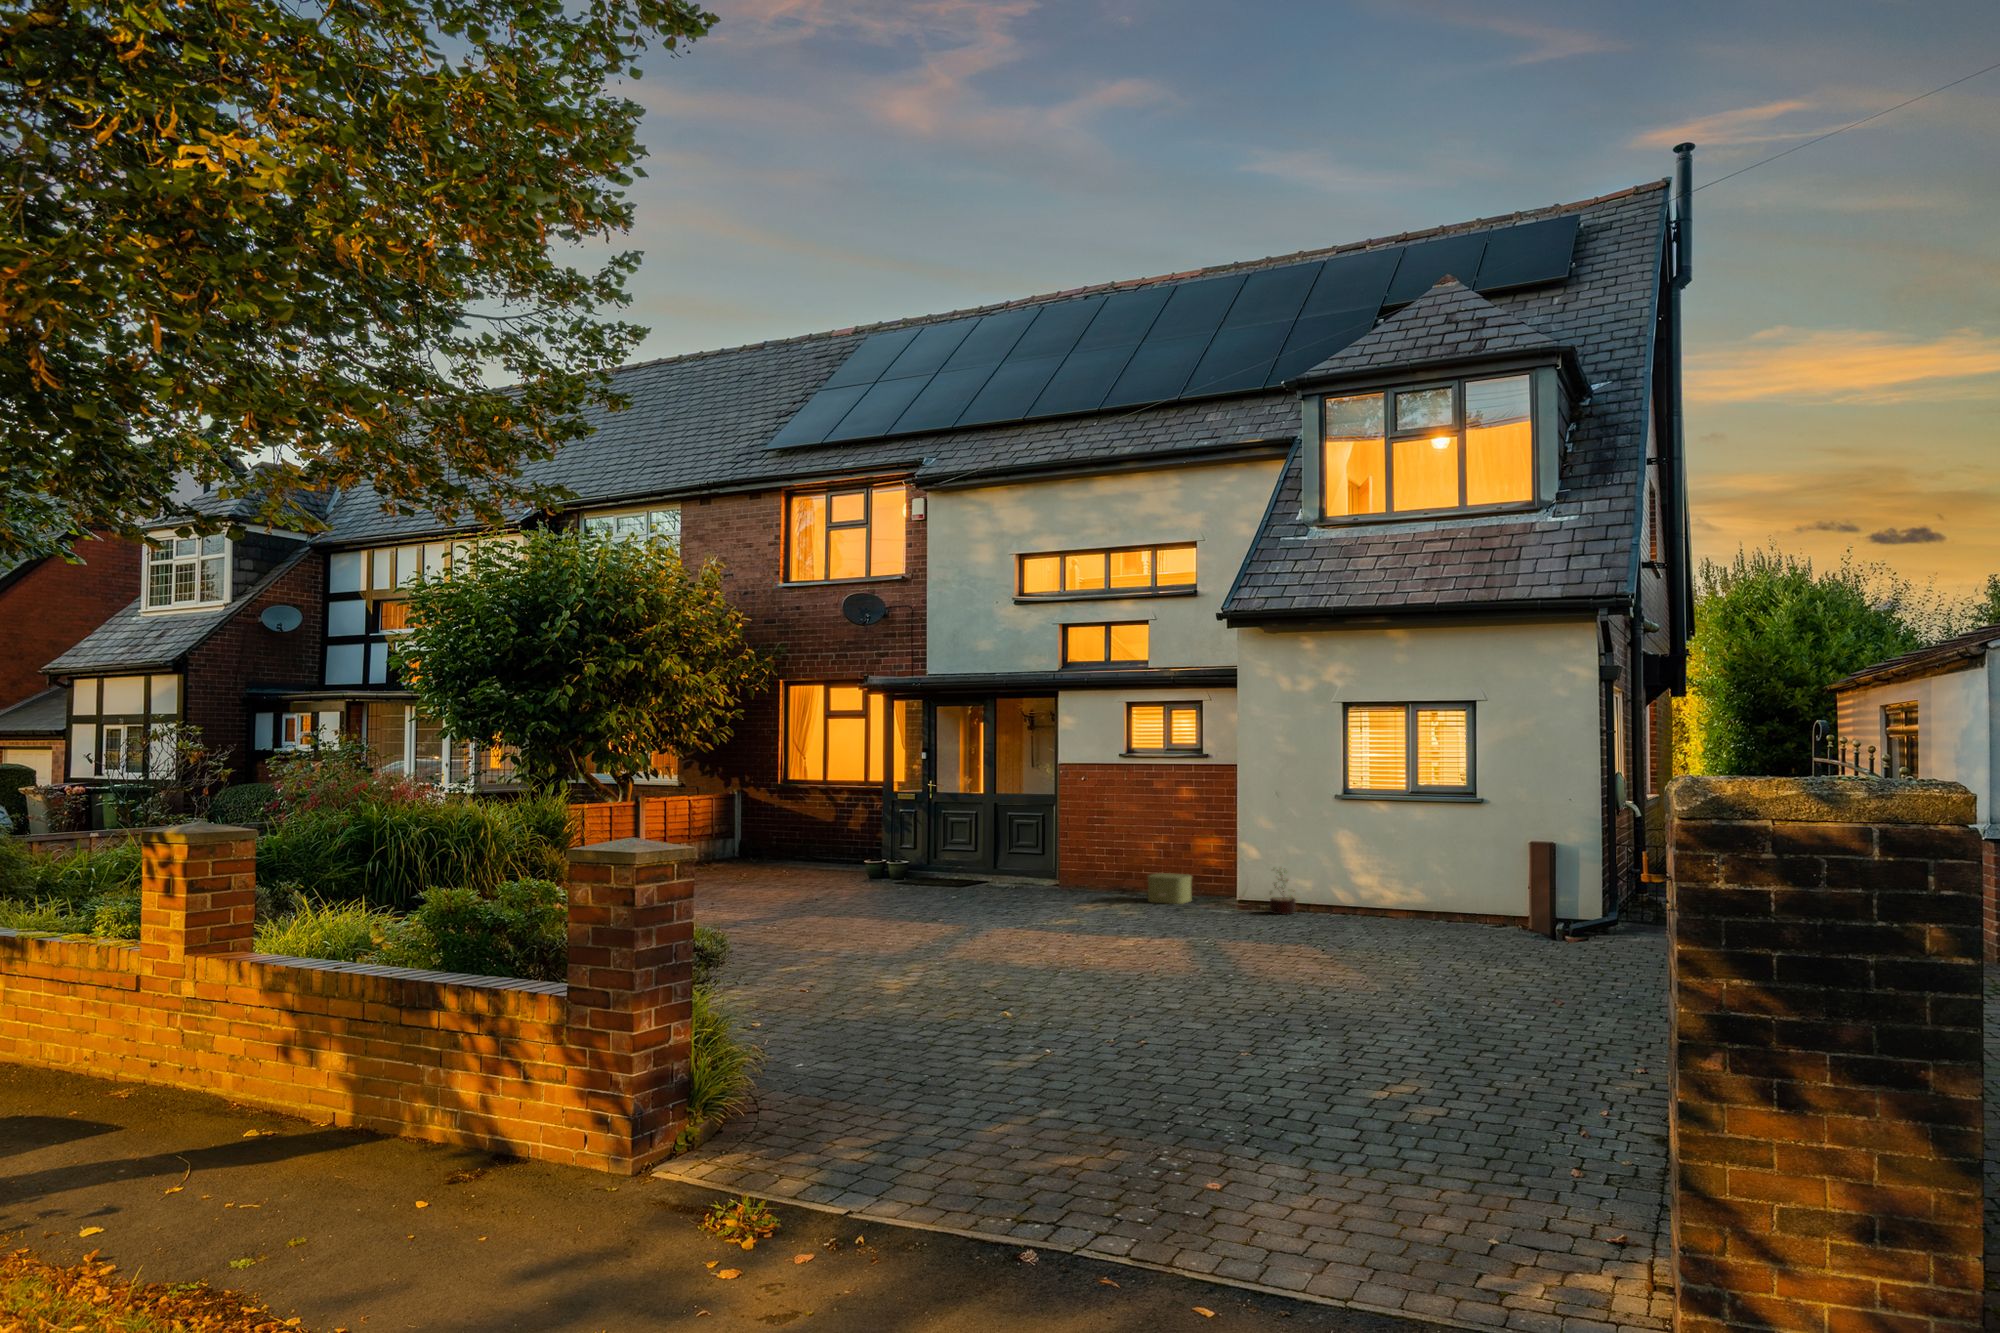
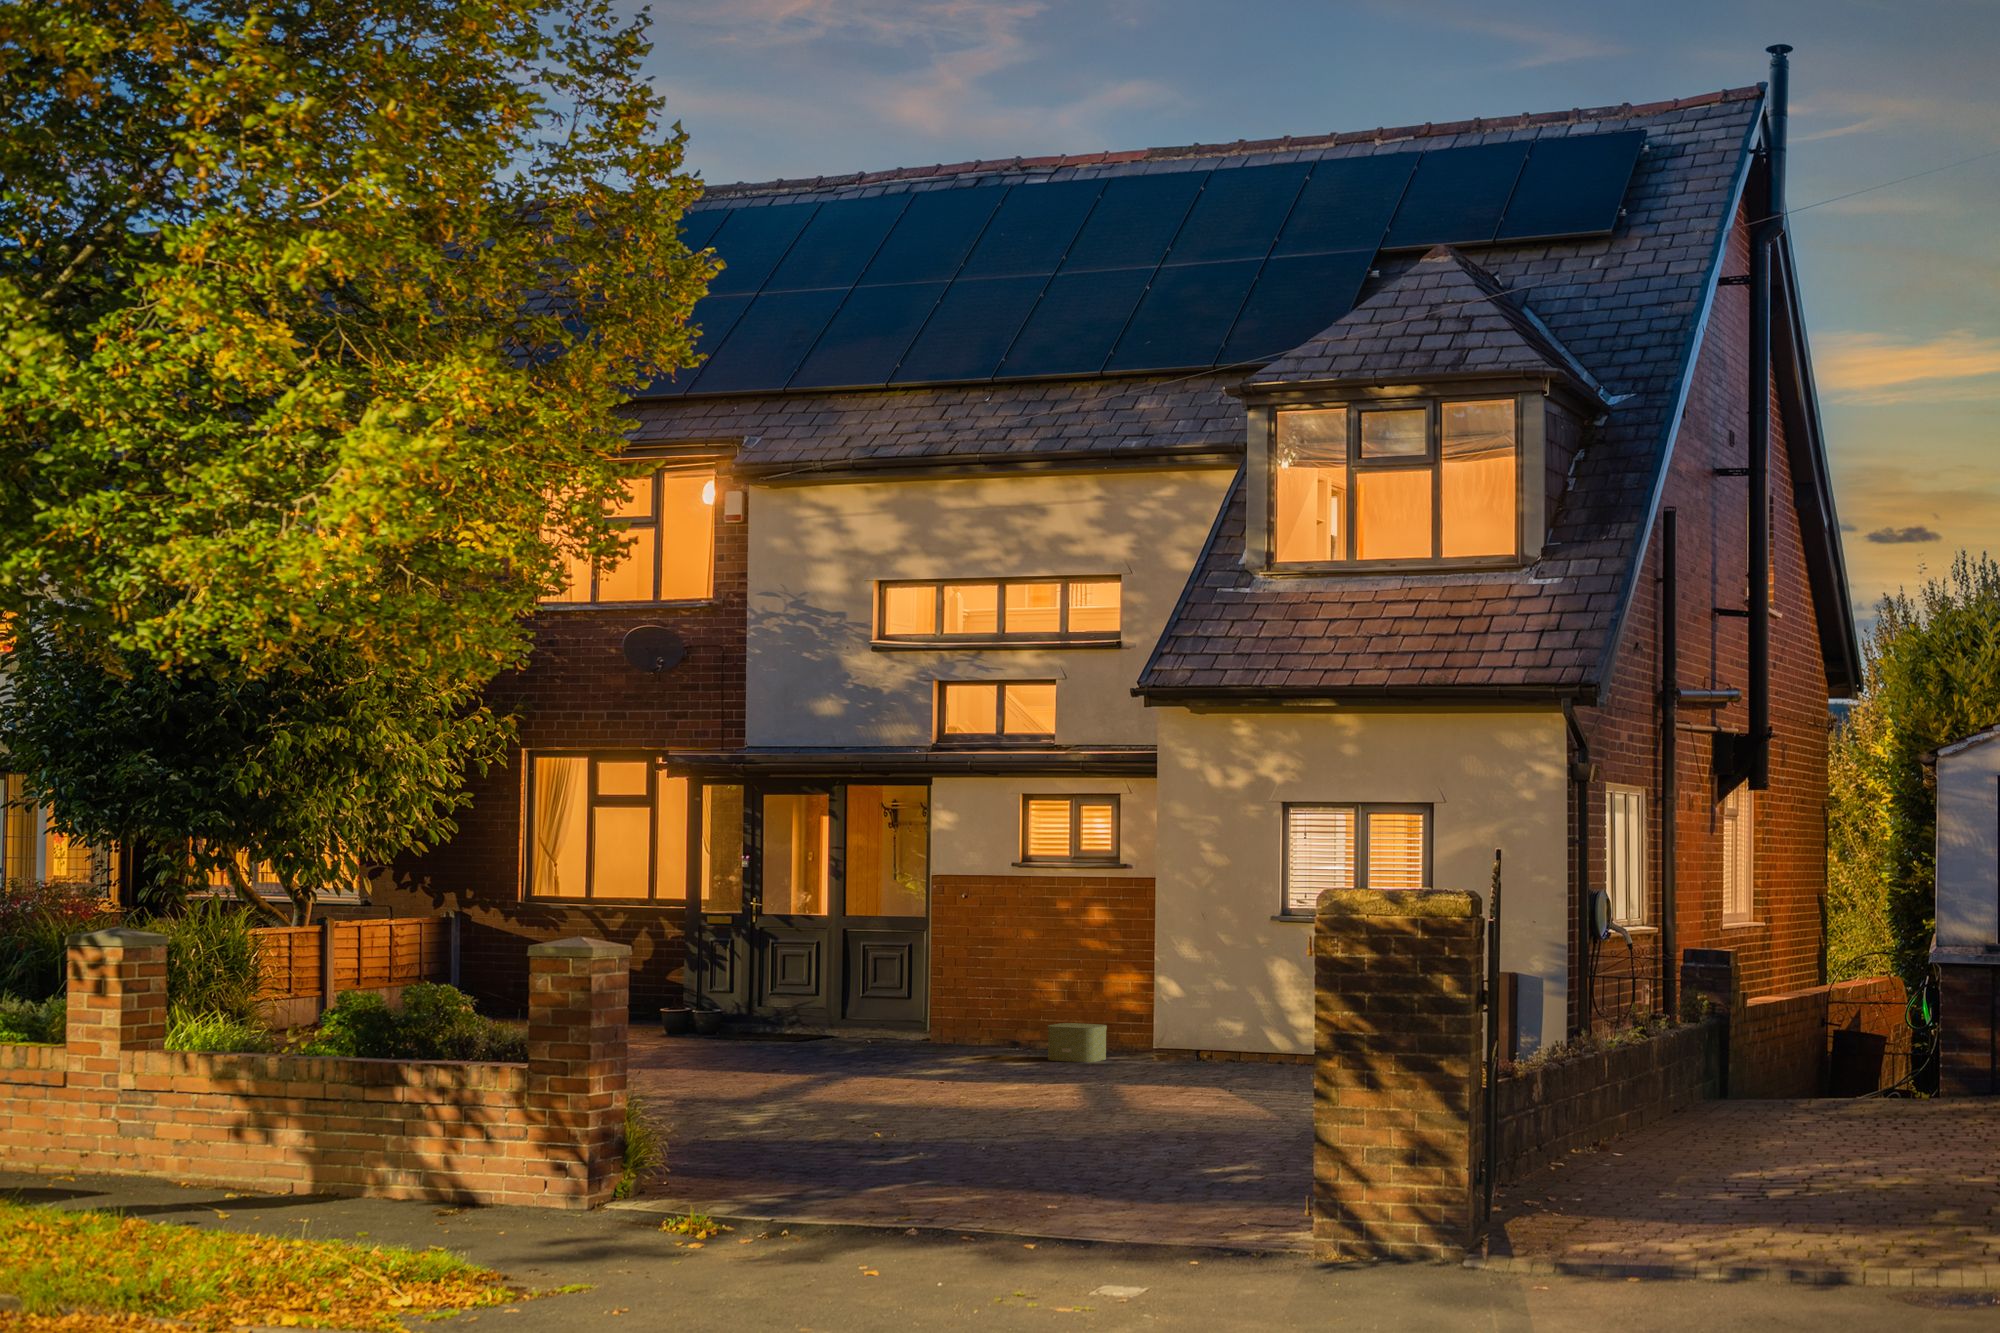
decorative plant: present [1270,870,1296,914] -> none [1202,1010,1236,1072]

